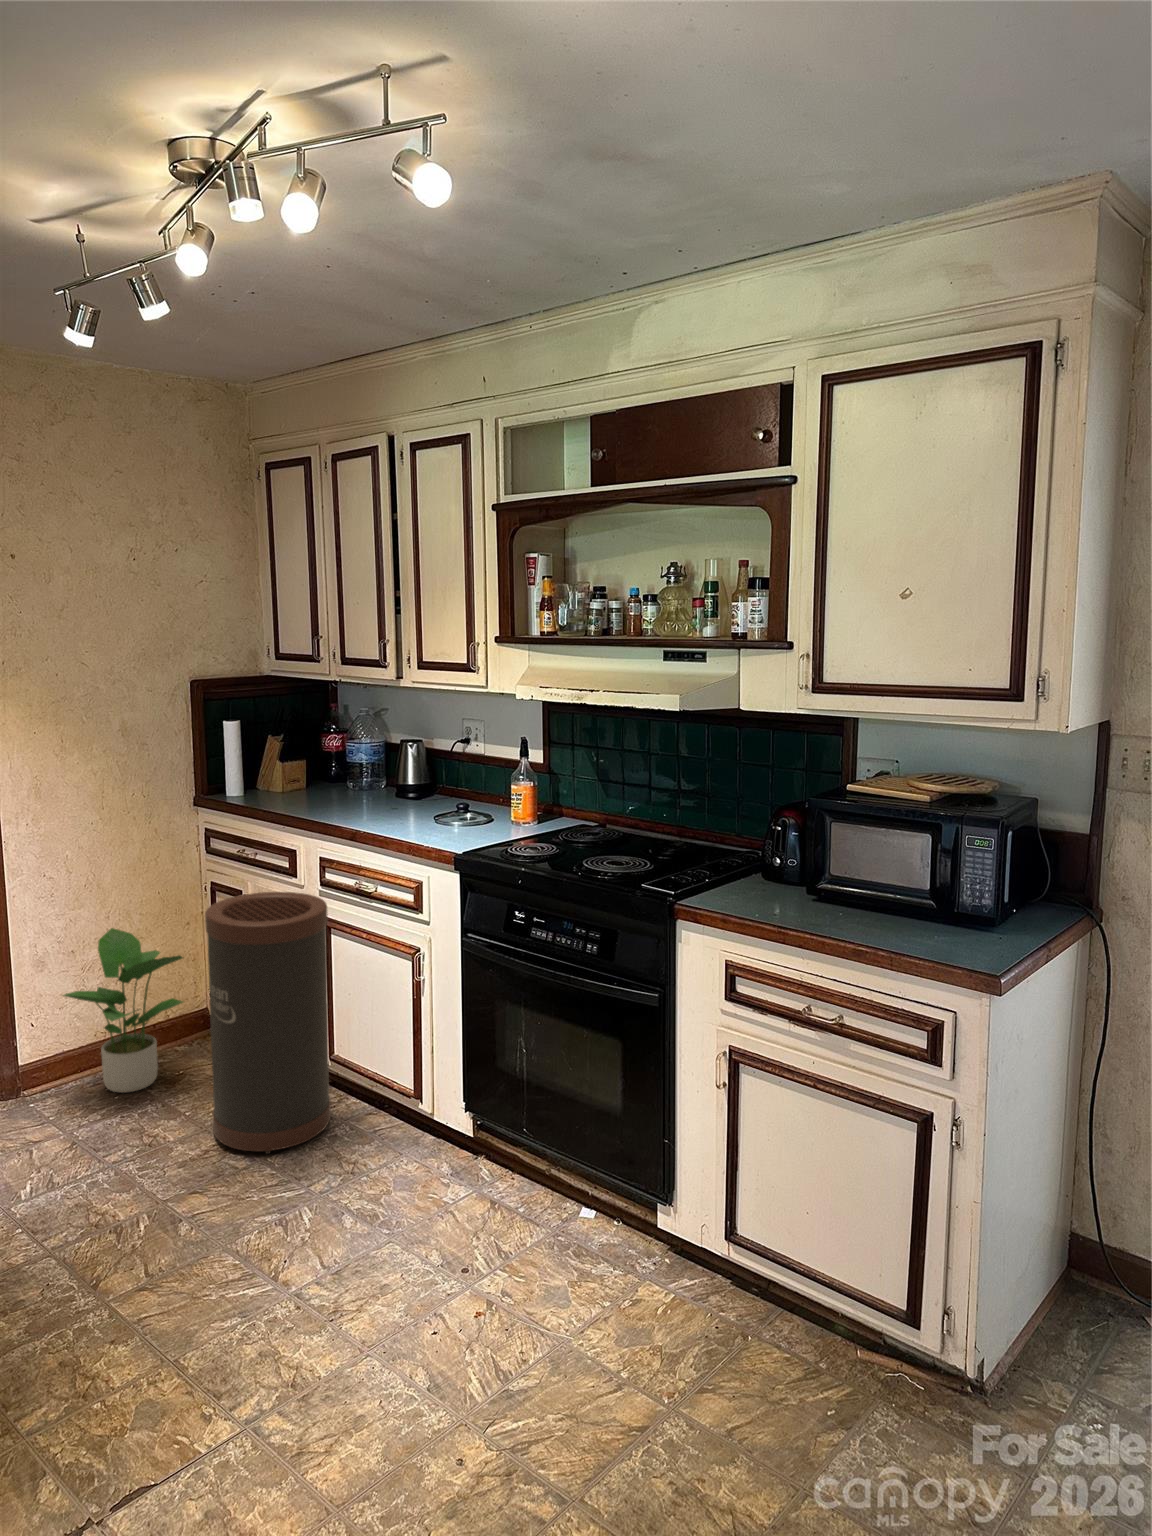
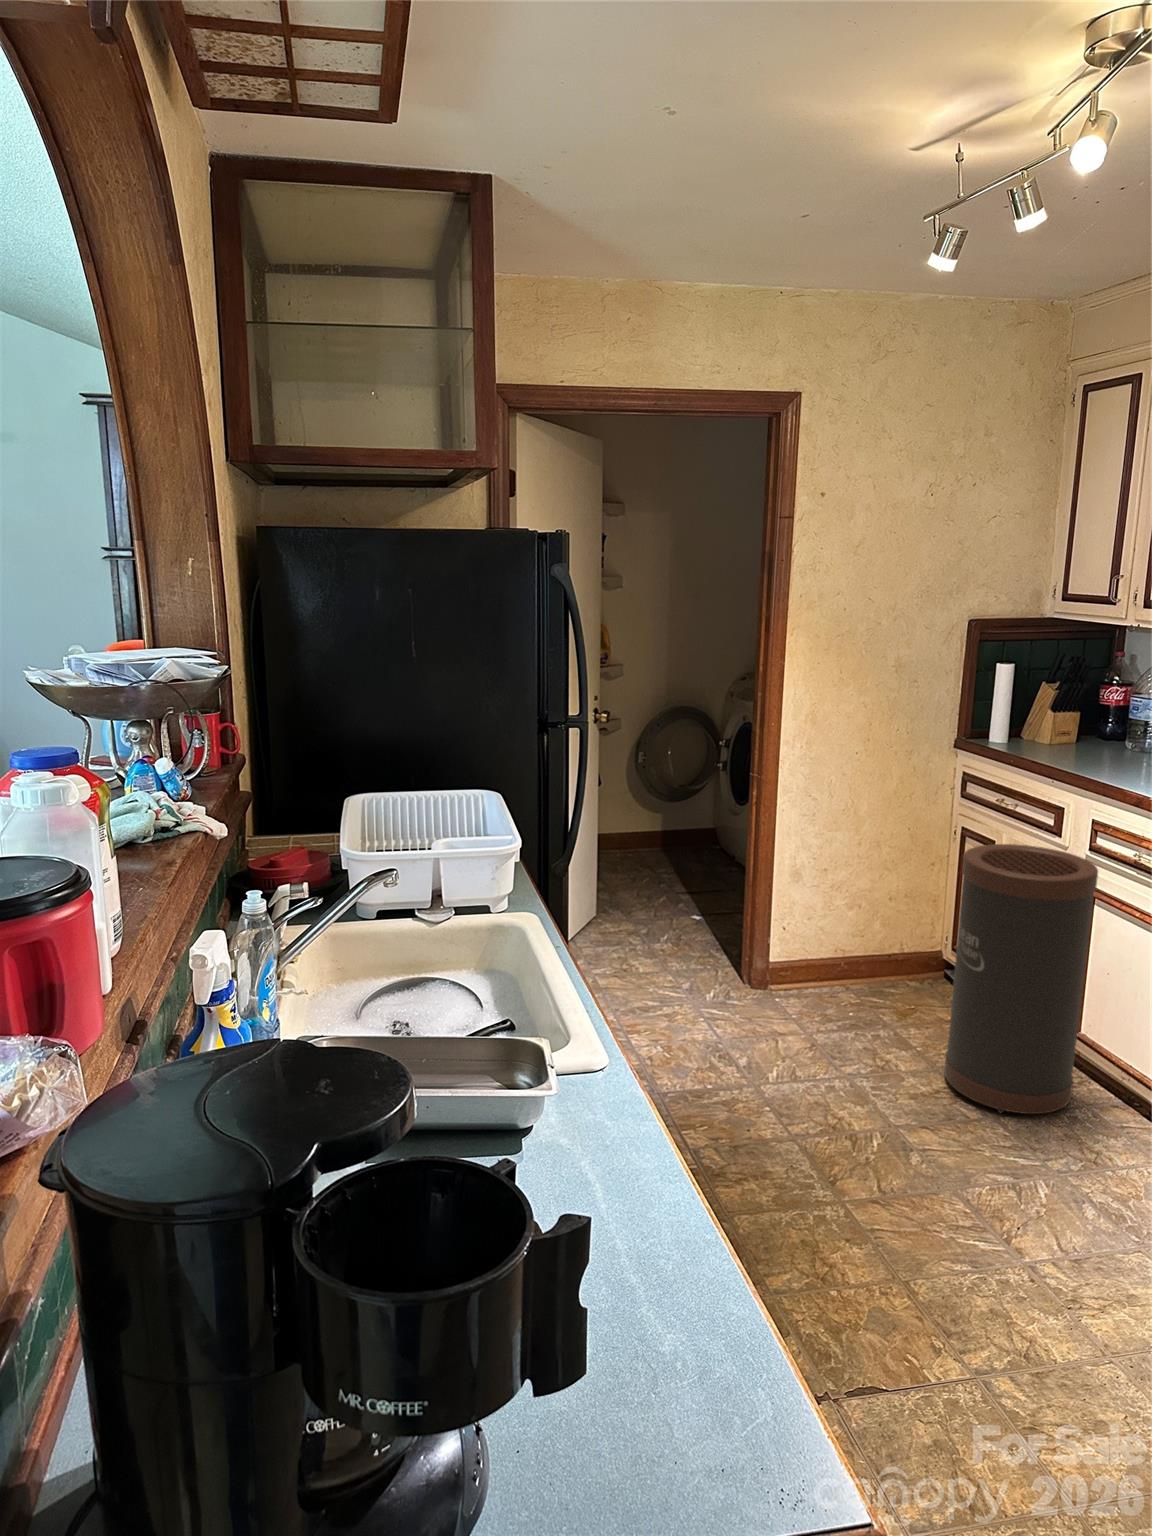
potted plant: present [64,928,183,1092] -> none [816,856,930,1013]

